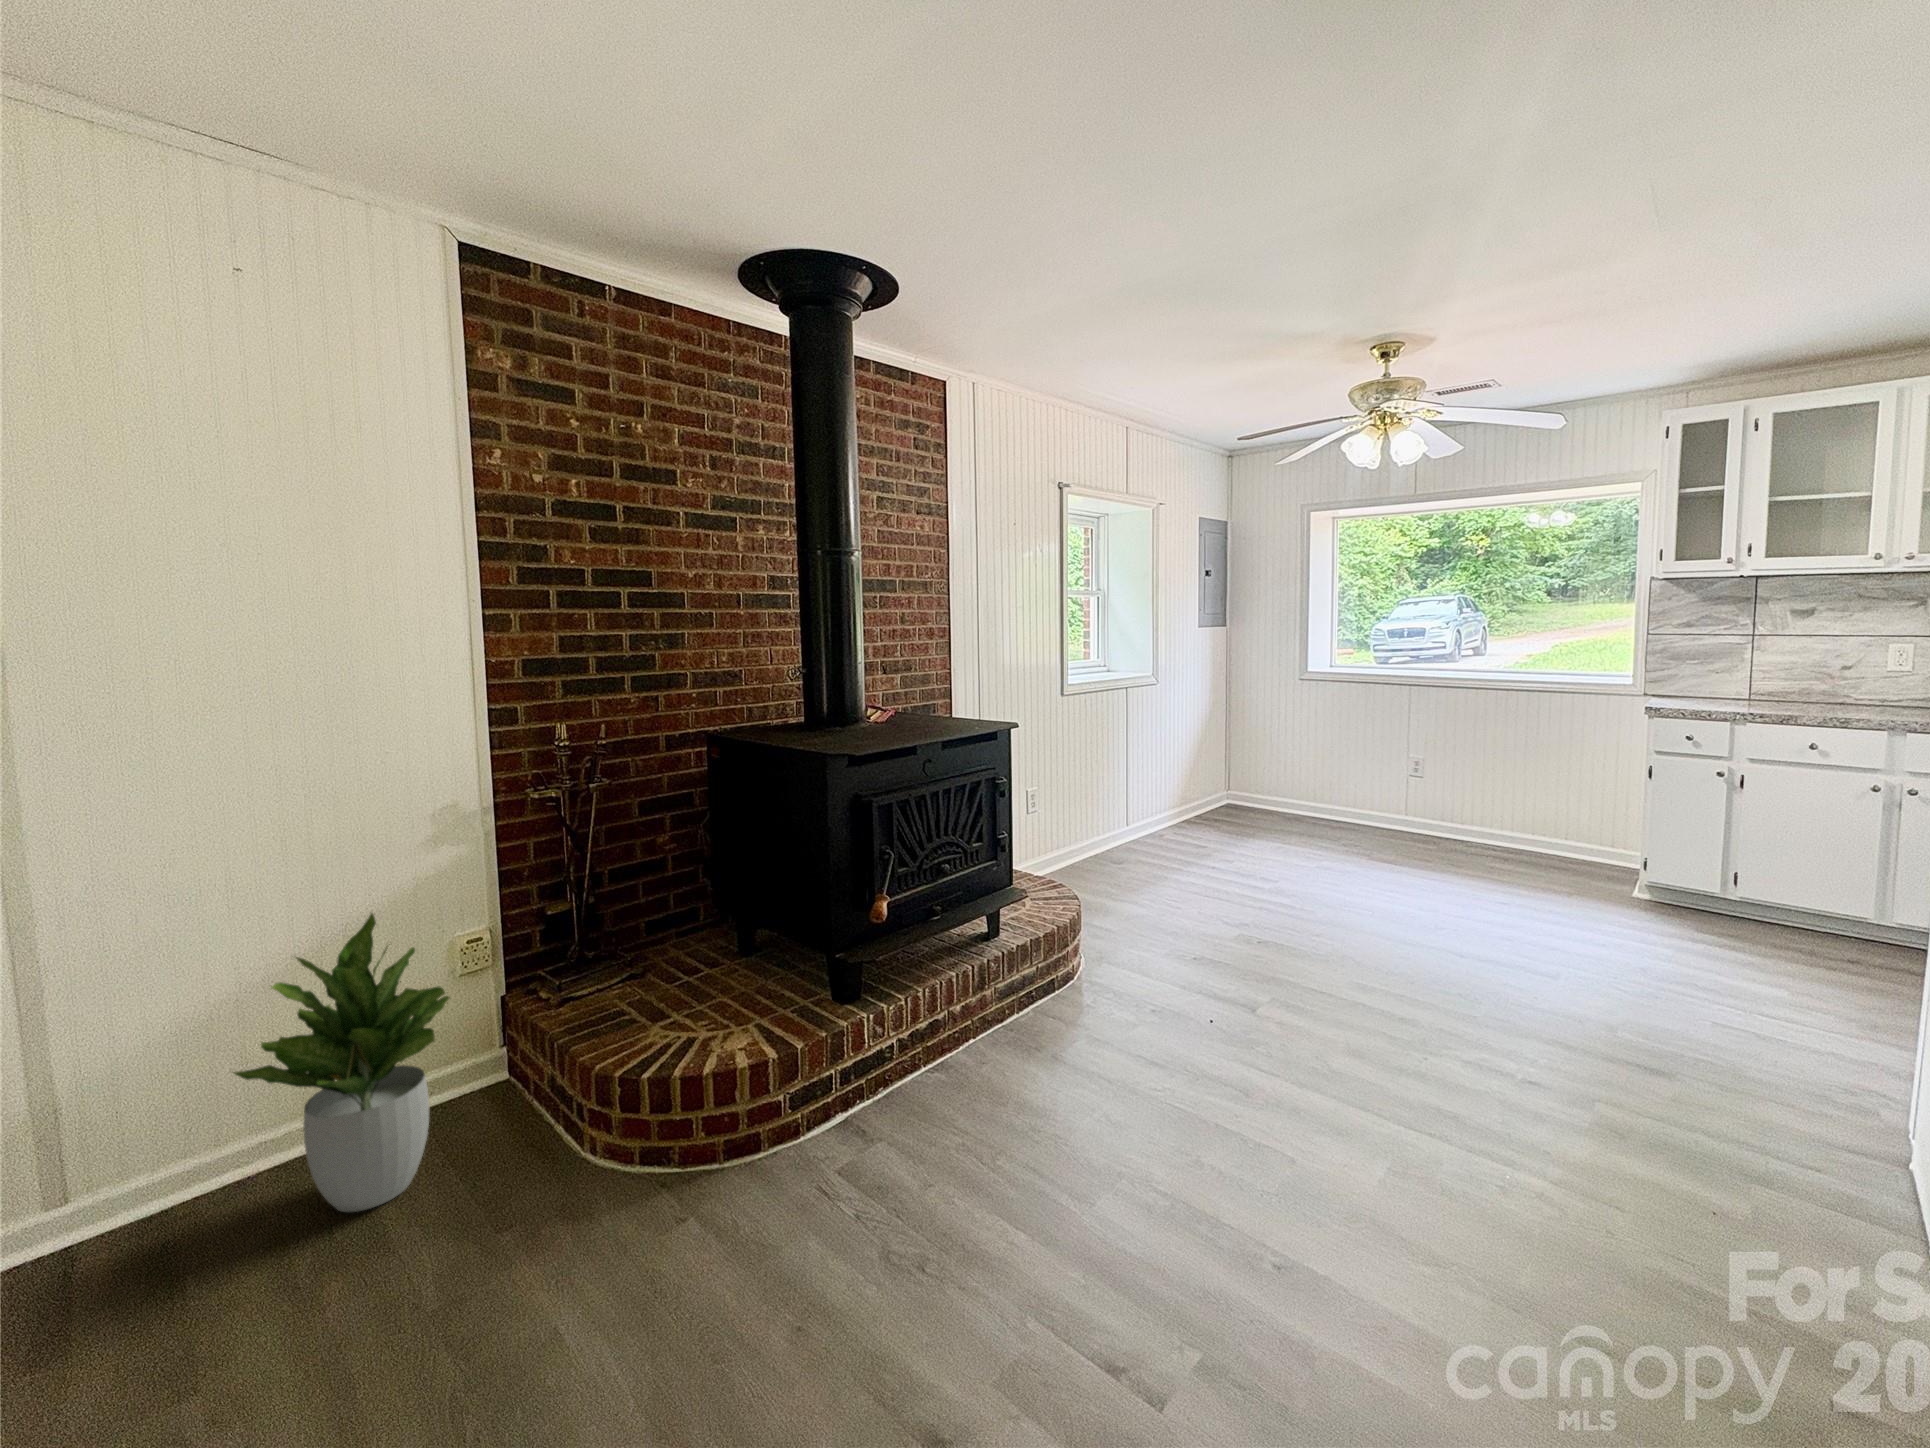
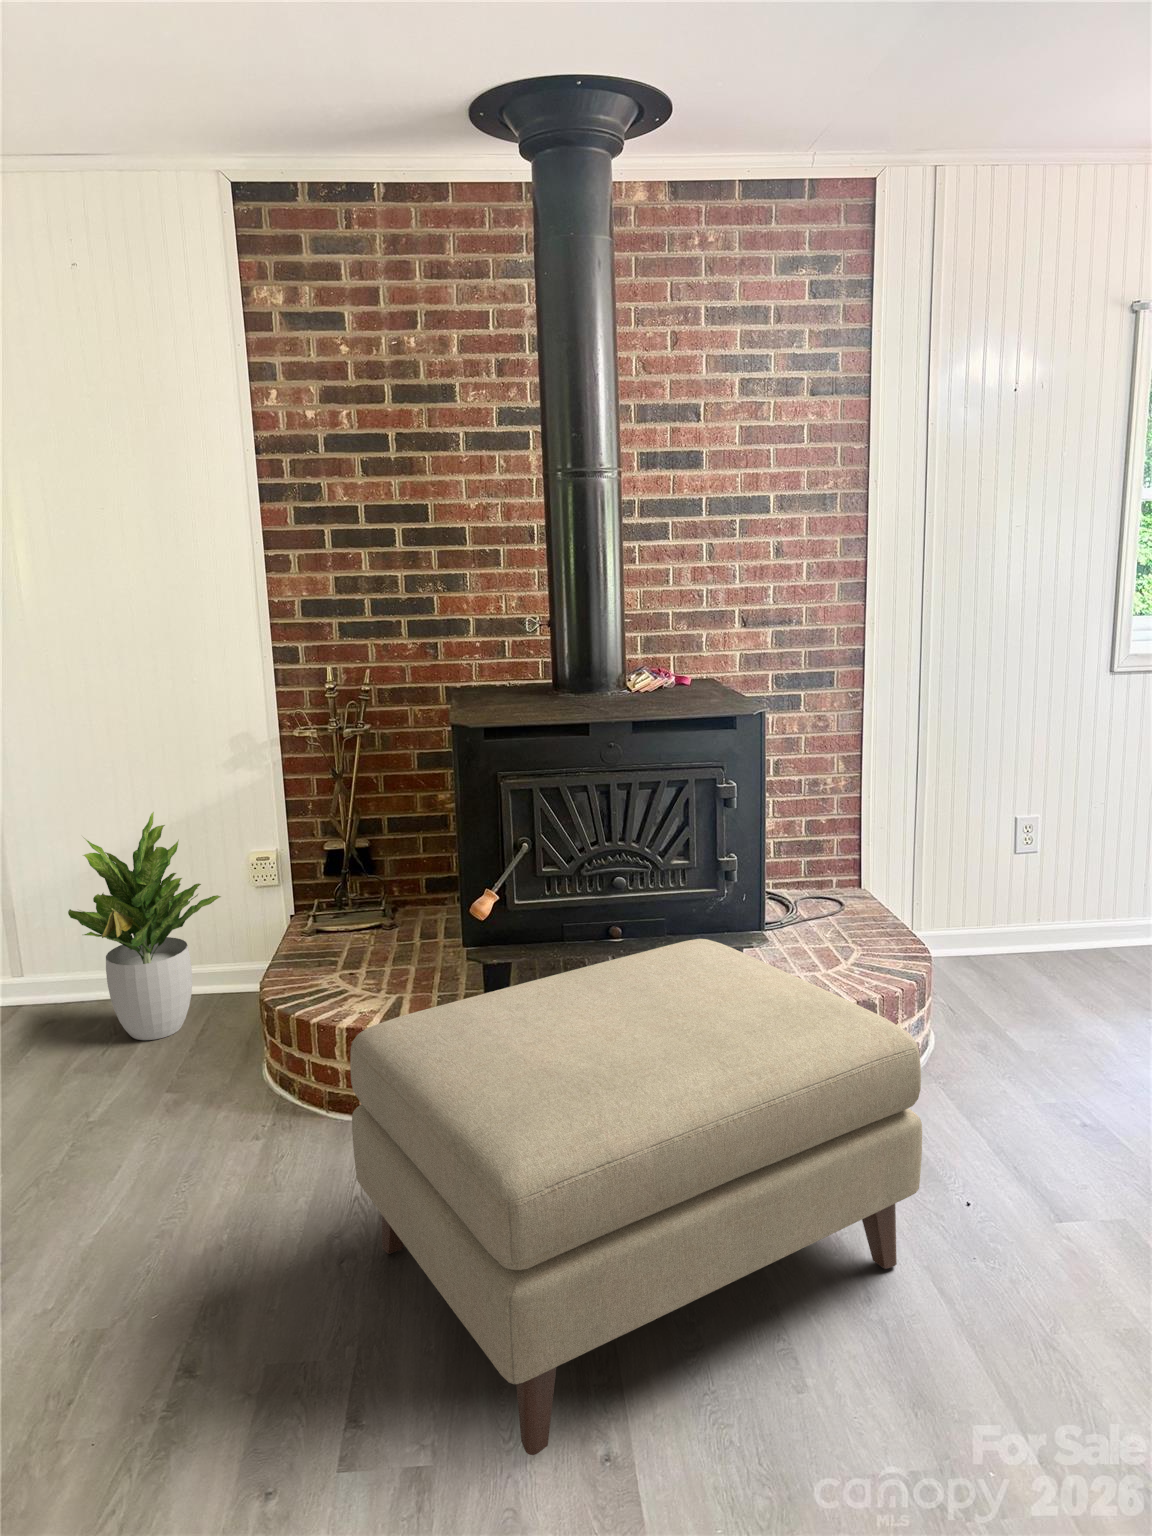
ottoman: none [921,891,1233,1255] -> present [350,939,922,1455]

